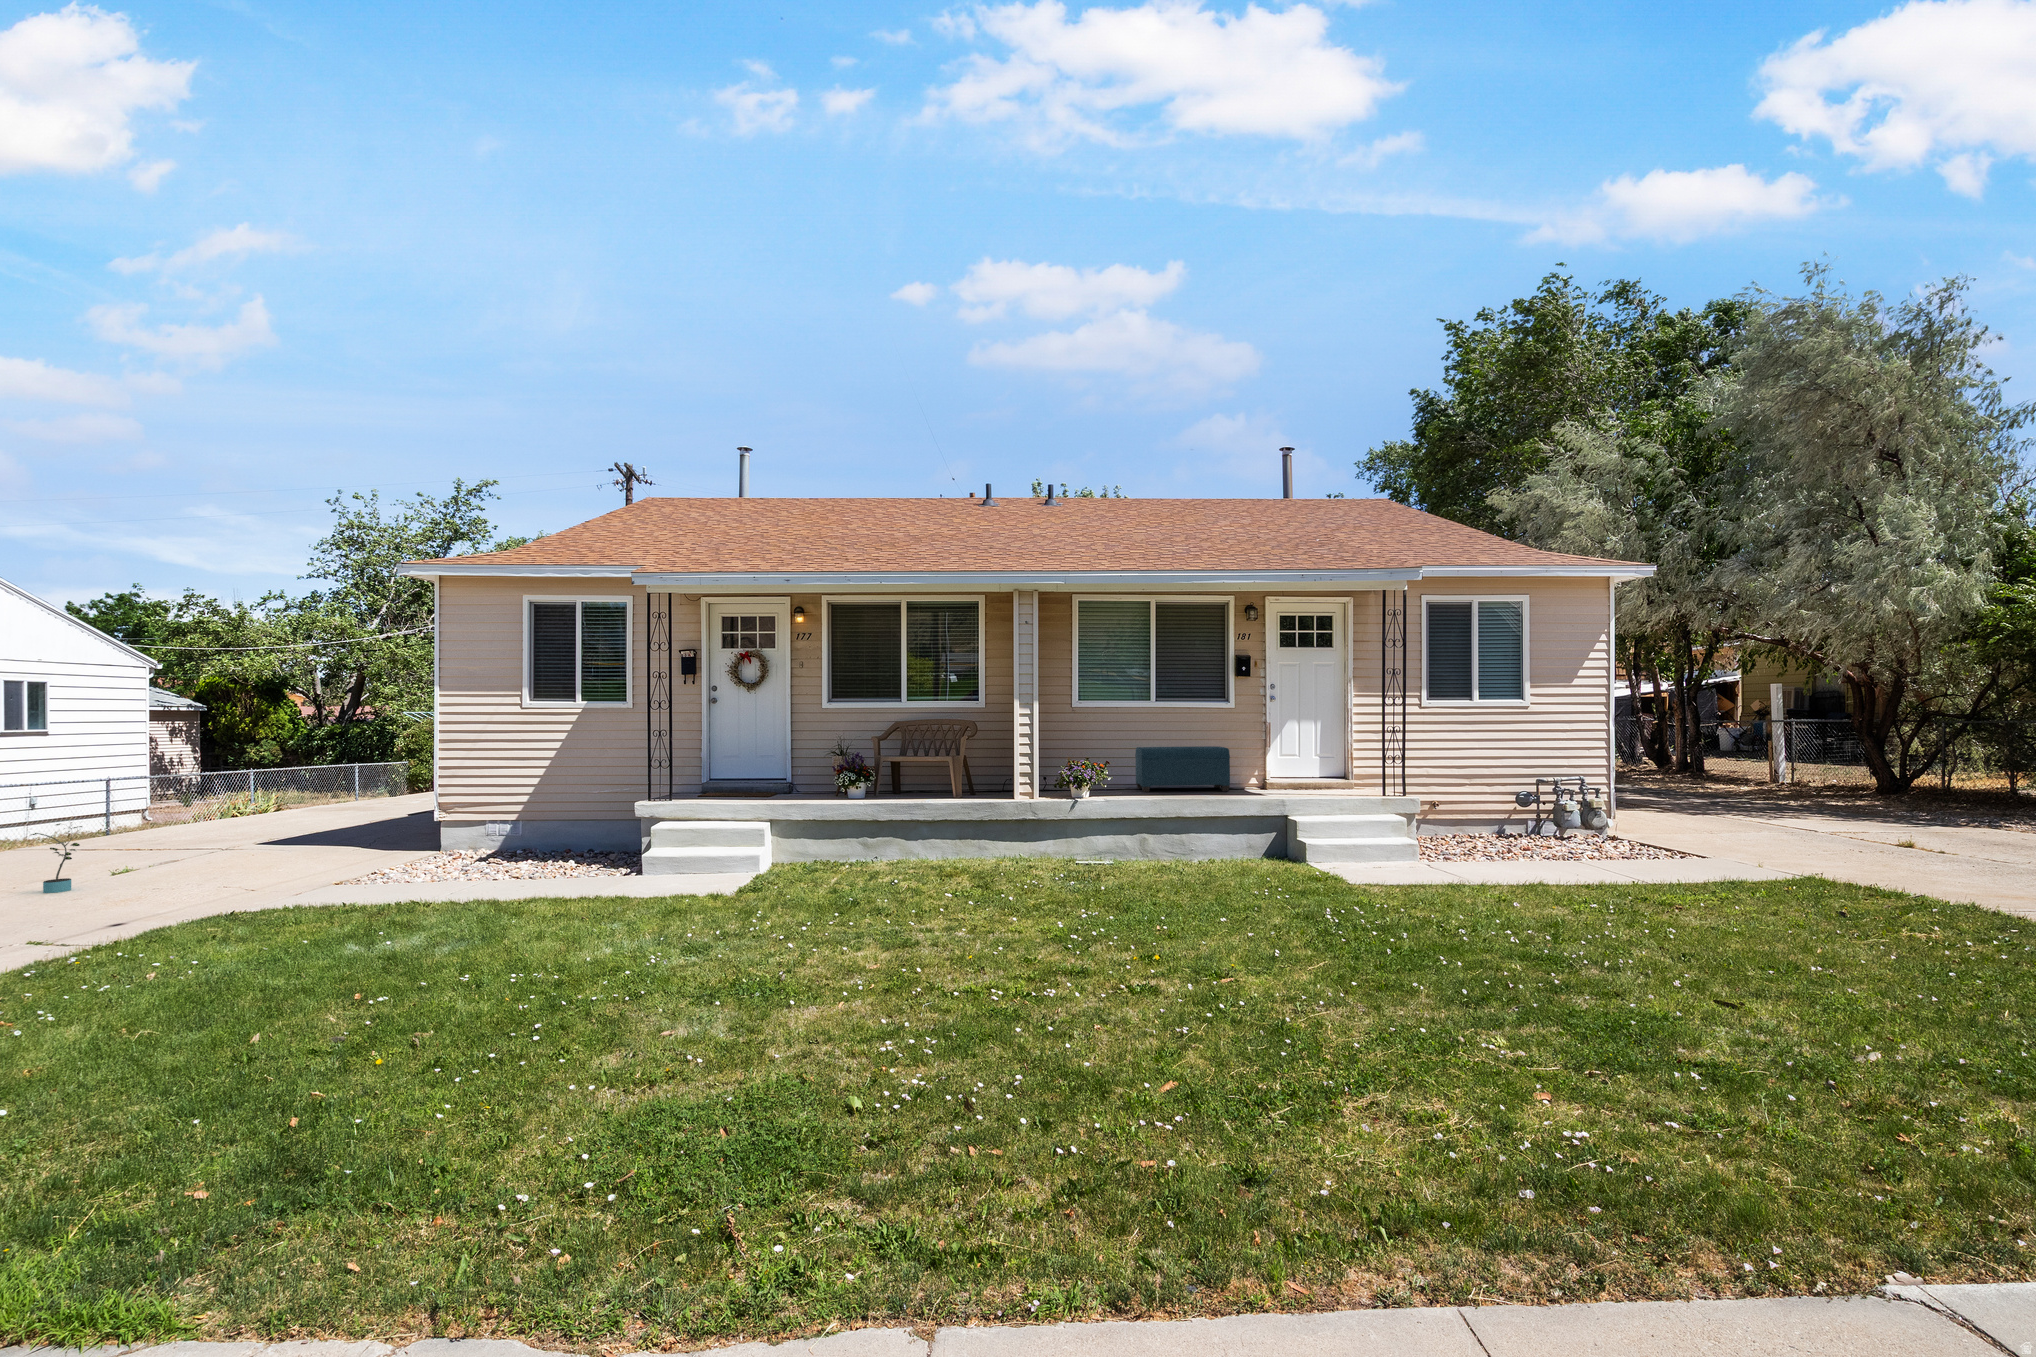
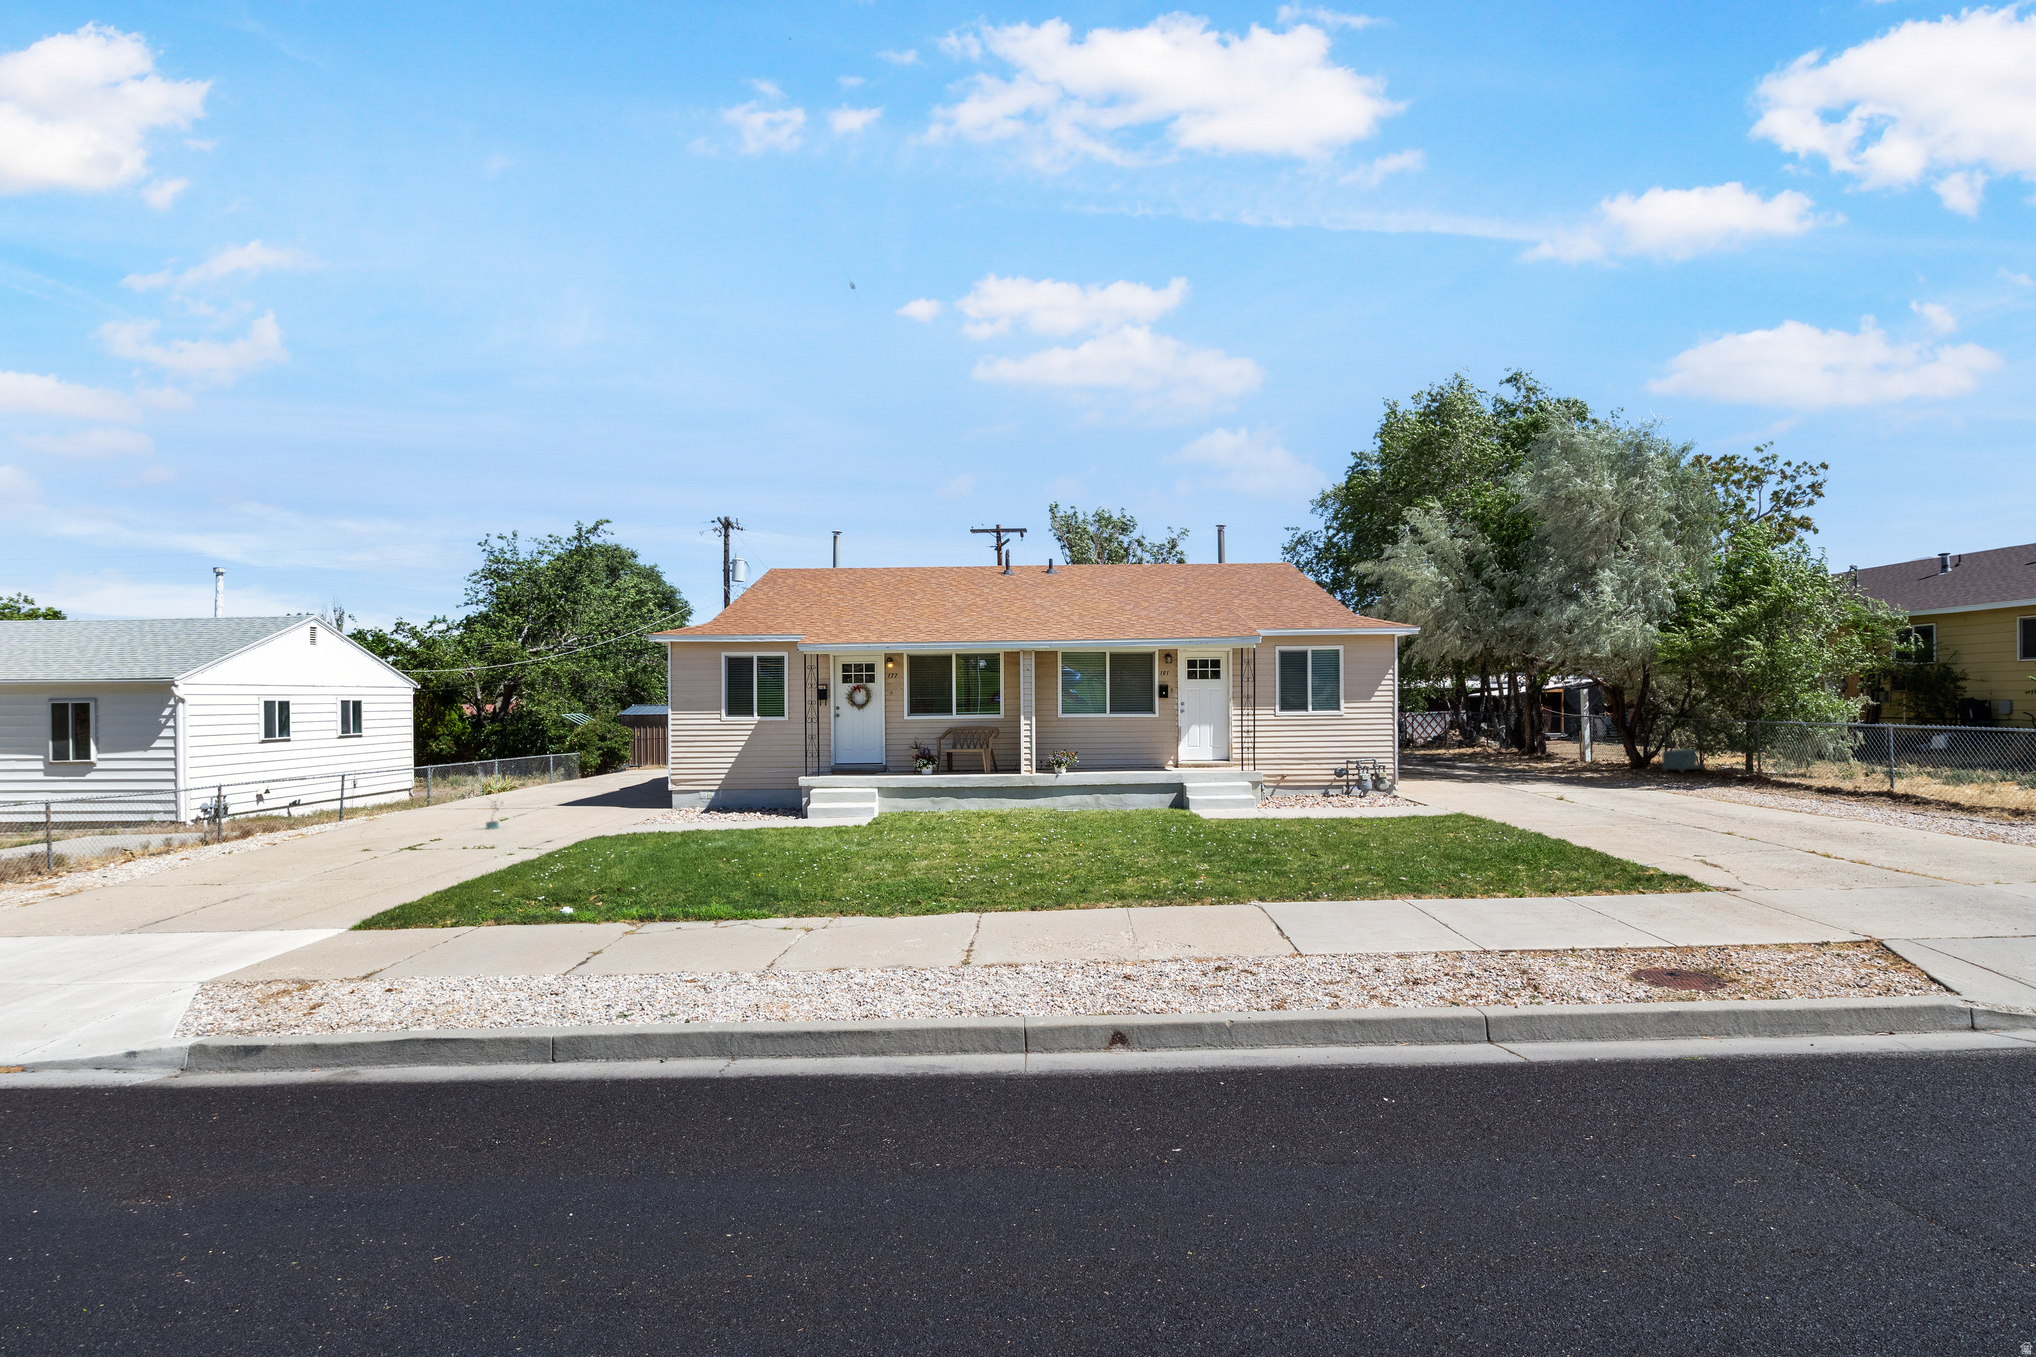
bench: present [1135,746,1230,792] -> present [1662,749,1704,772]

